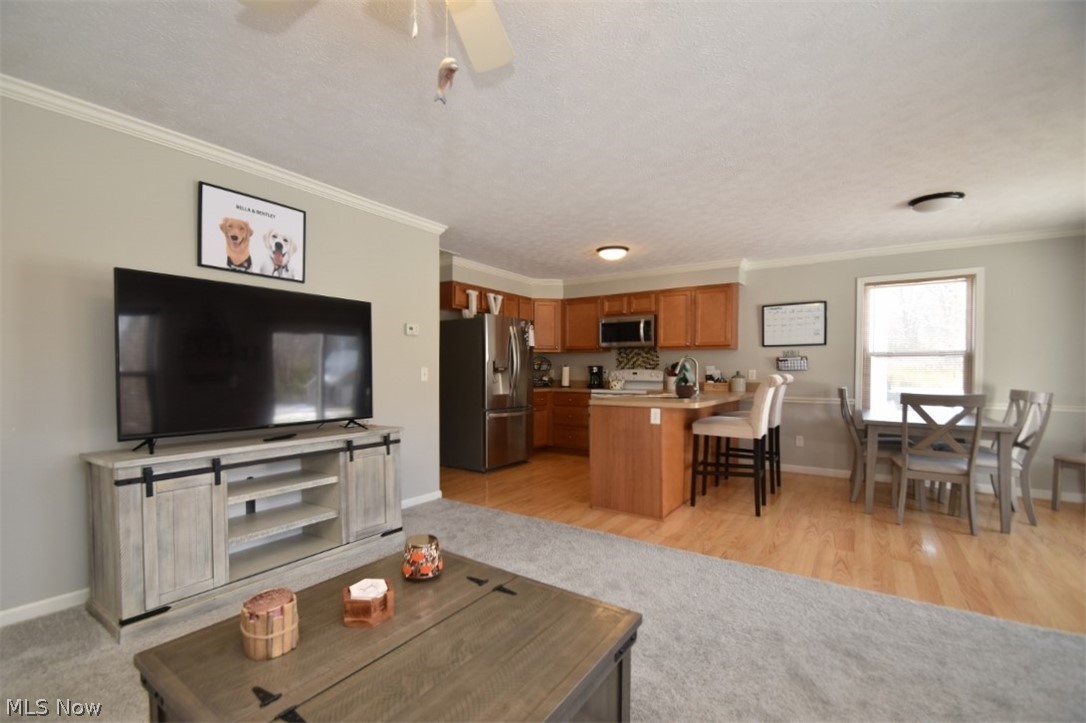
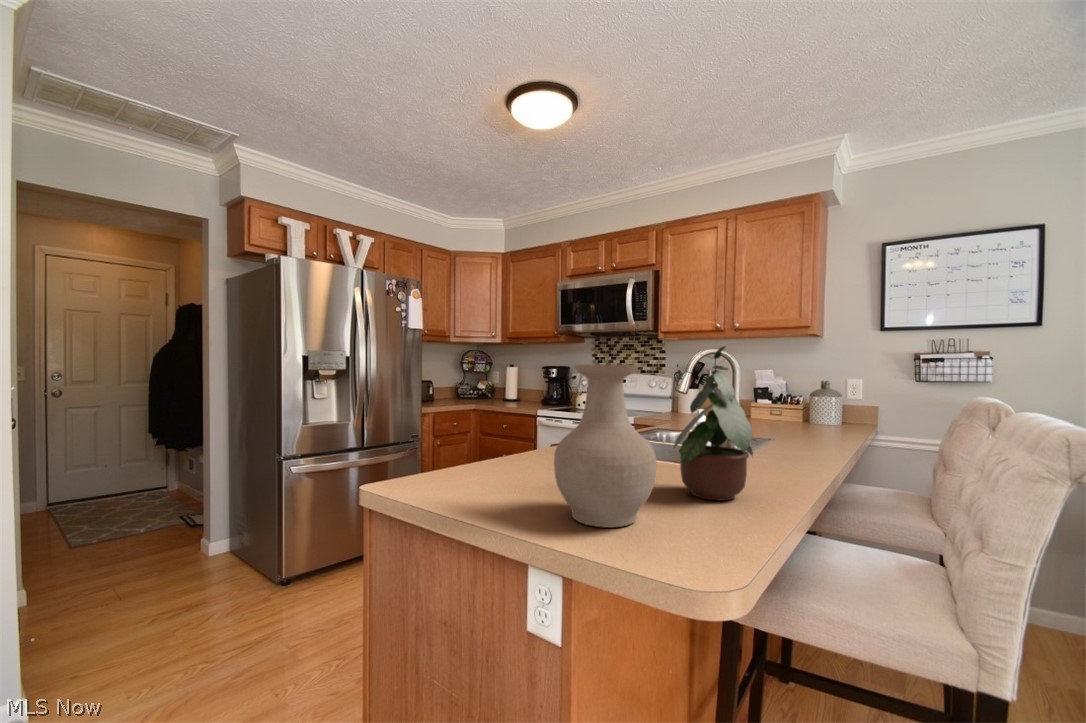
vase: none [644,359,671,399] -> present [554,364,657,527]

